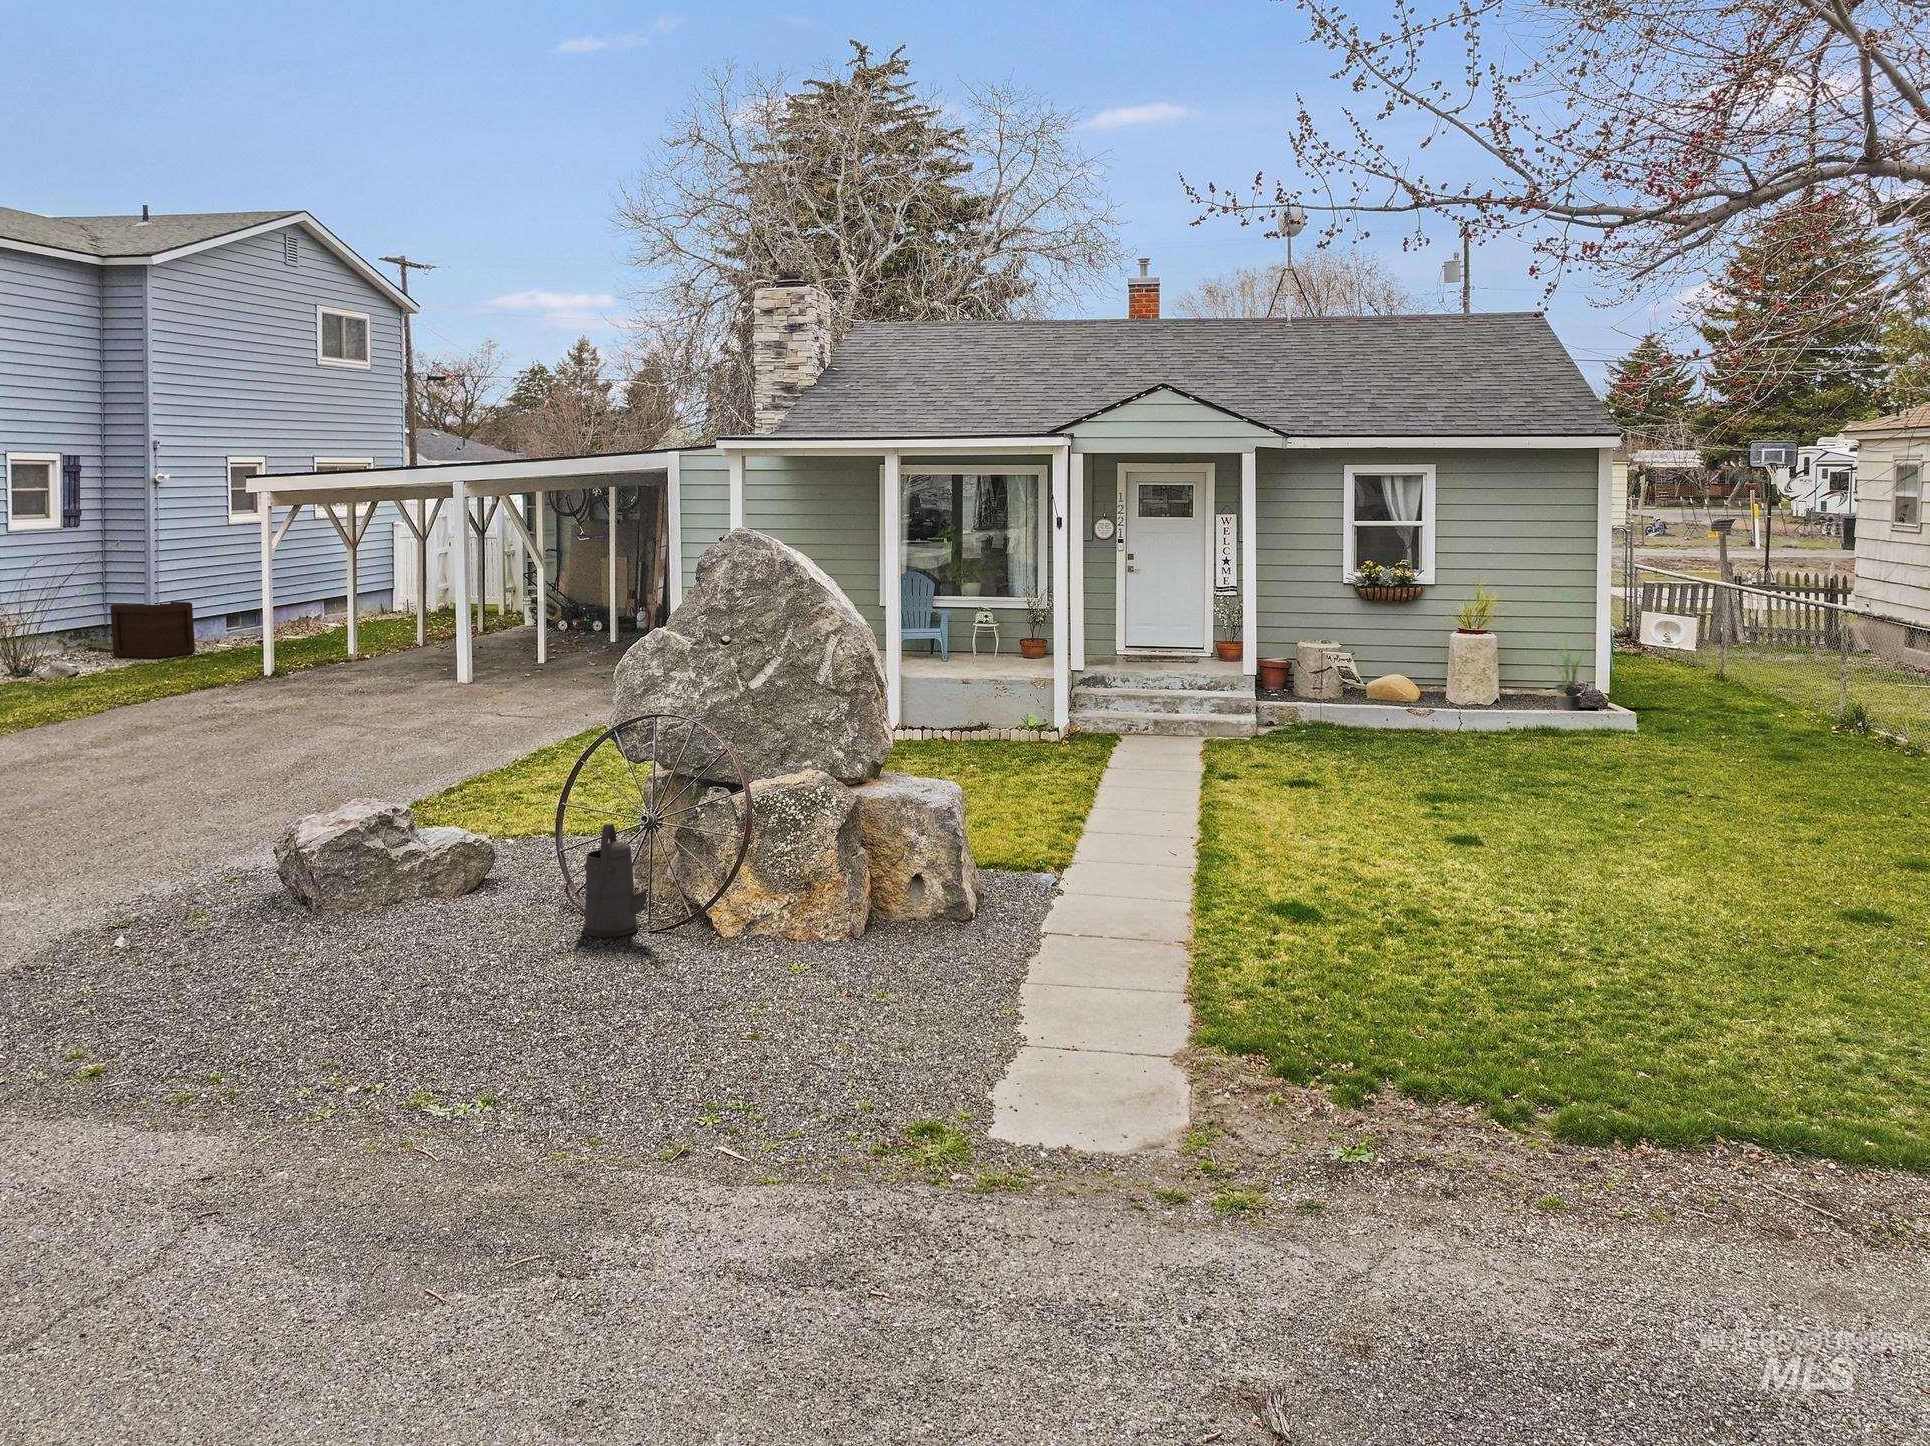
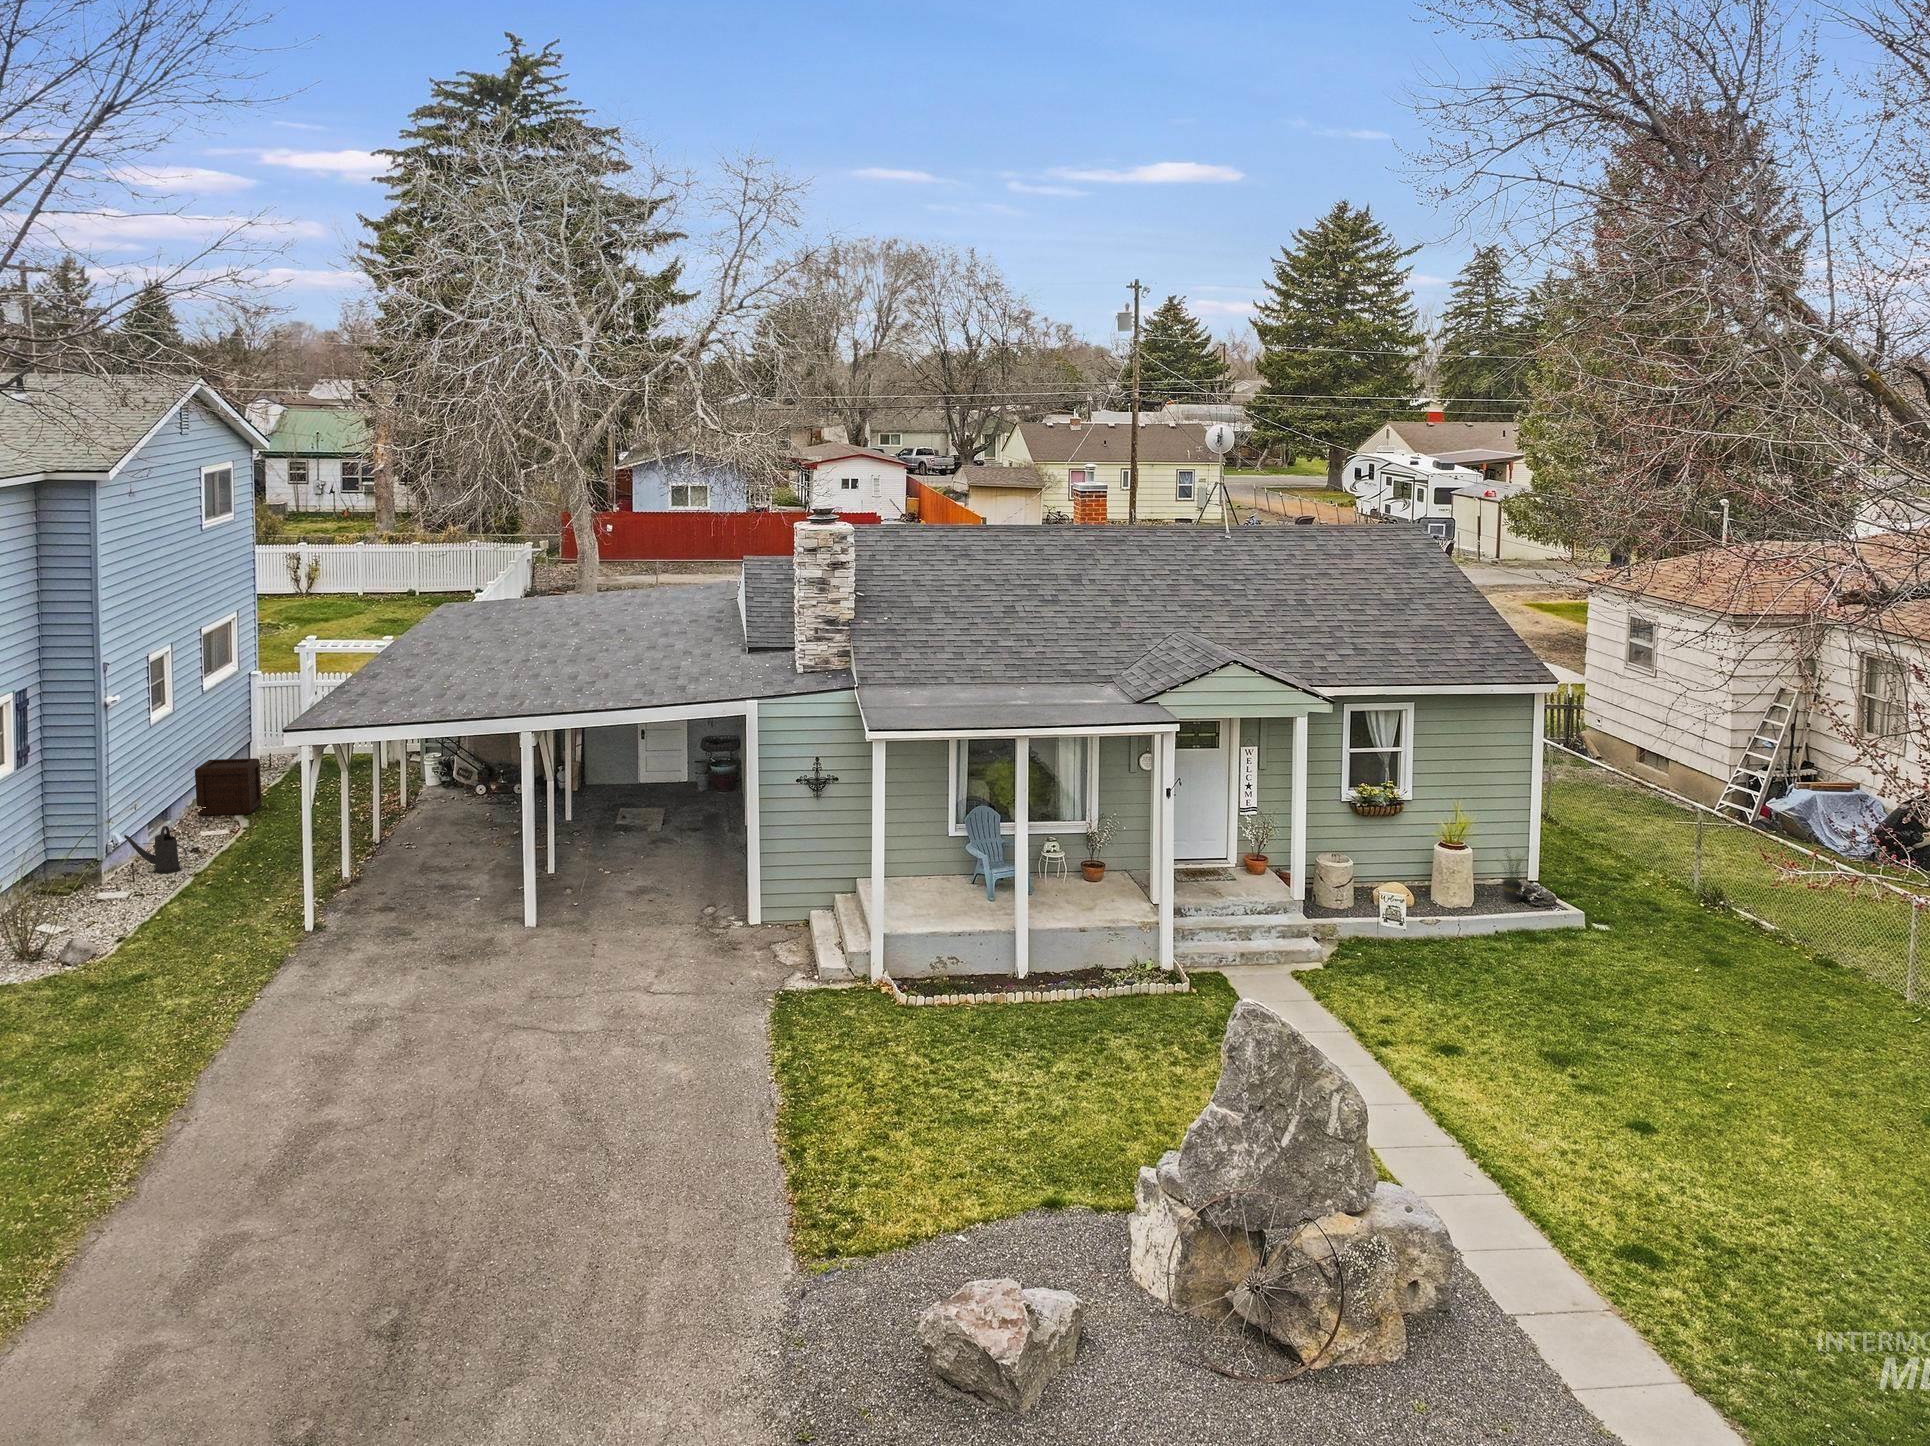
wooden crate: present [110,602,195,659] -> present [195,758,262,816]
watering can: present [565,824,647,937] -> present [124,826,187,873]

